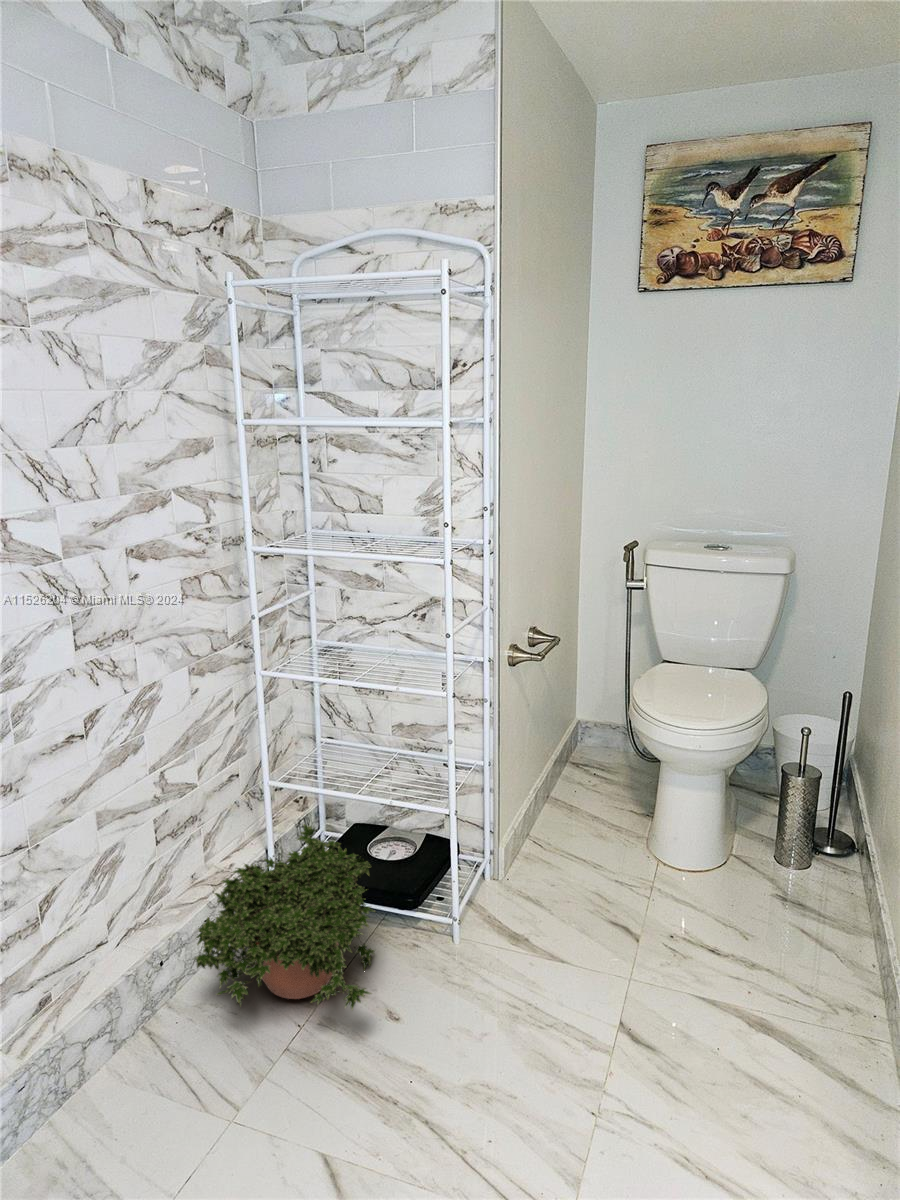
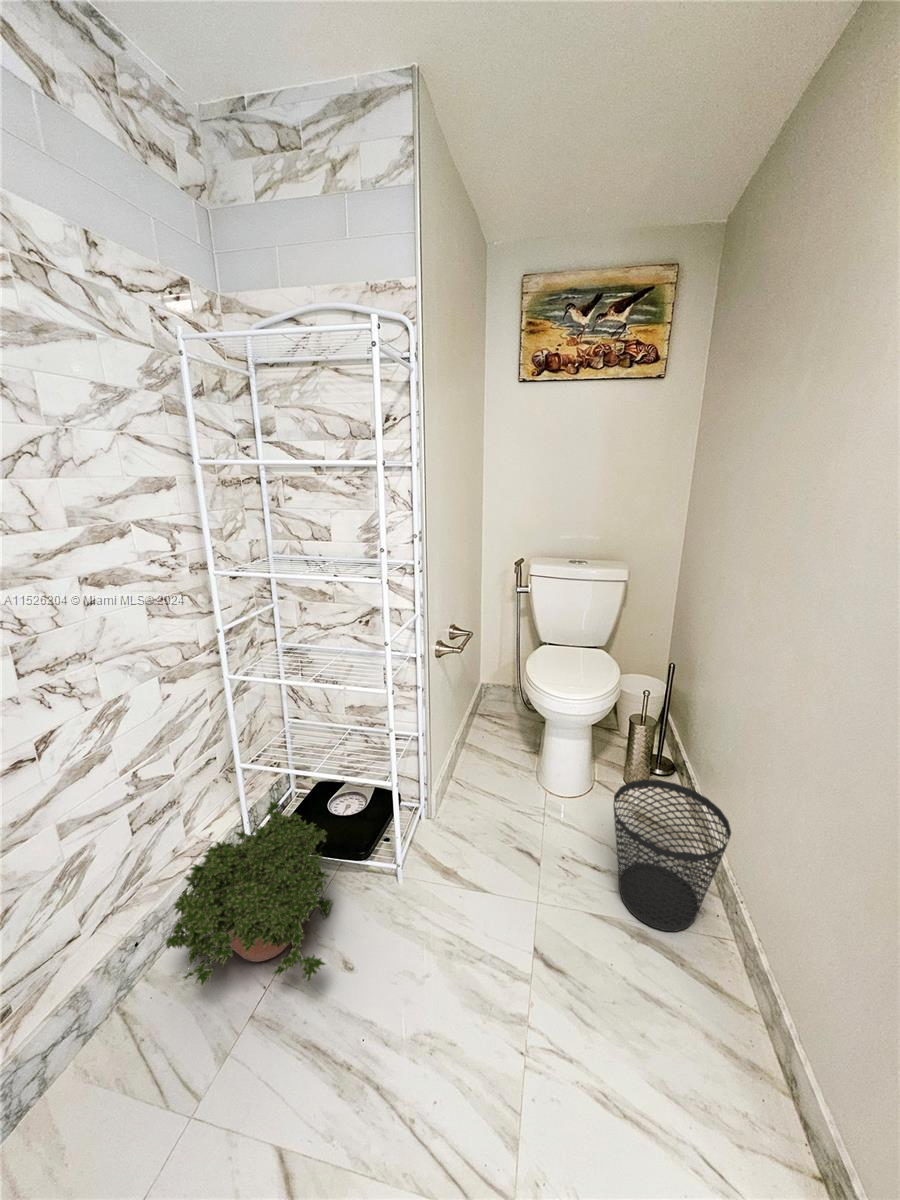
wastebasket: none [730,830,878,1017] -> present [613,779,731,931]

